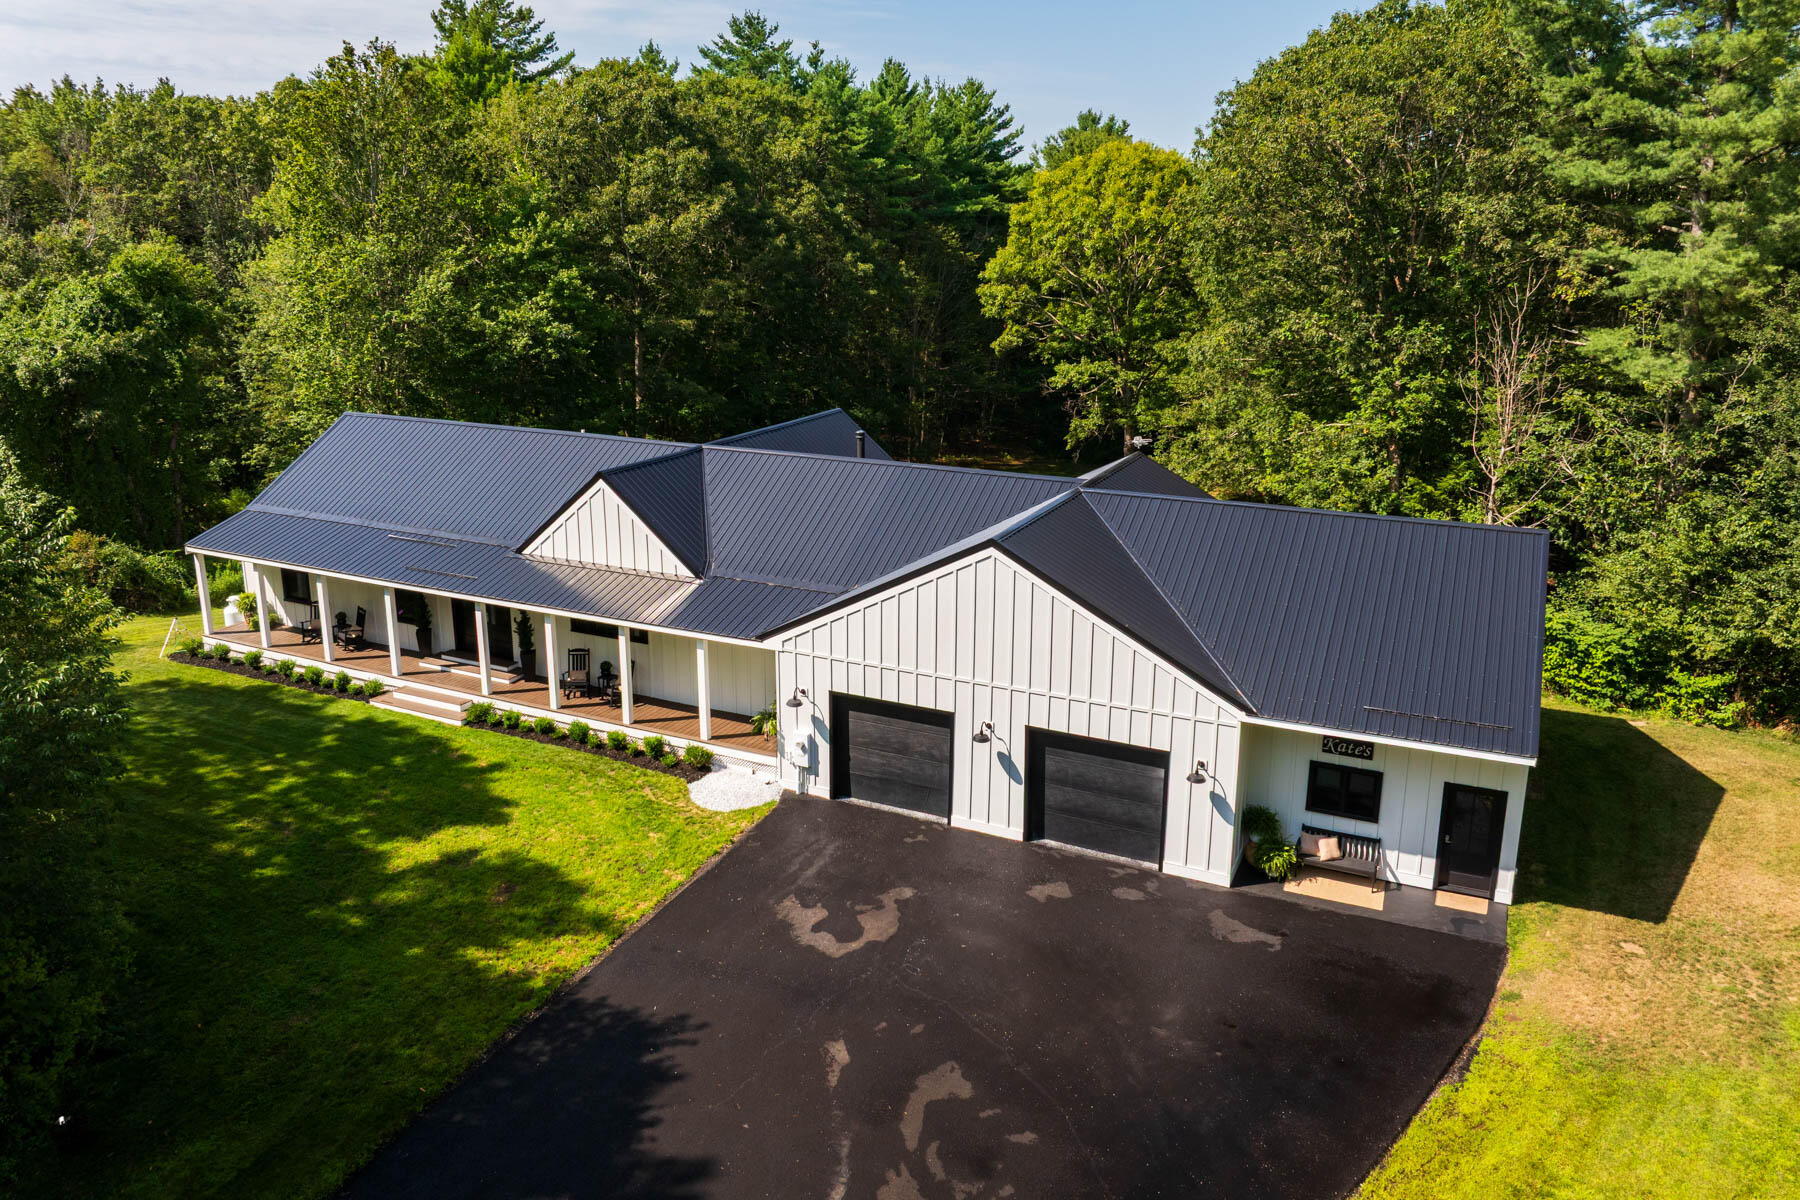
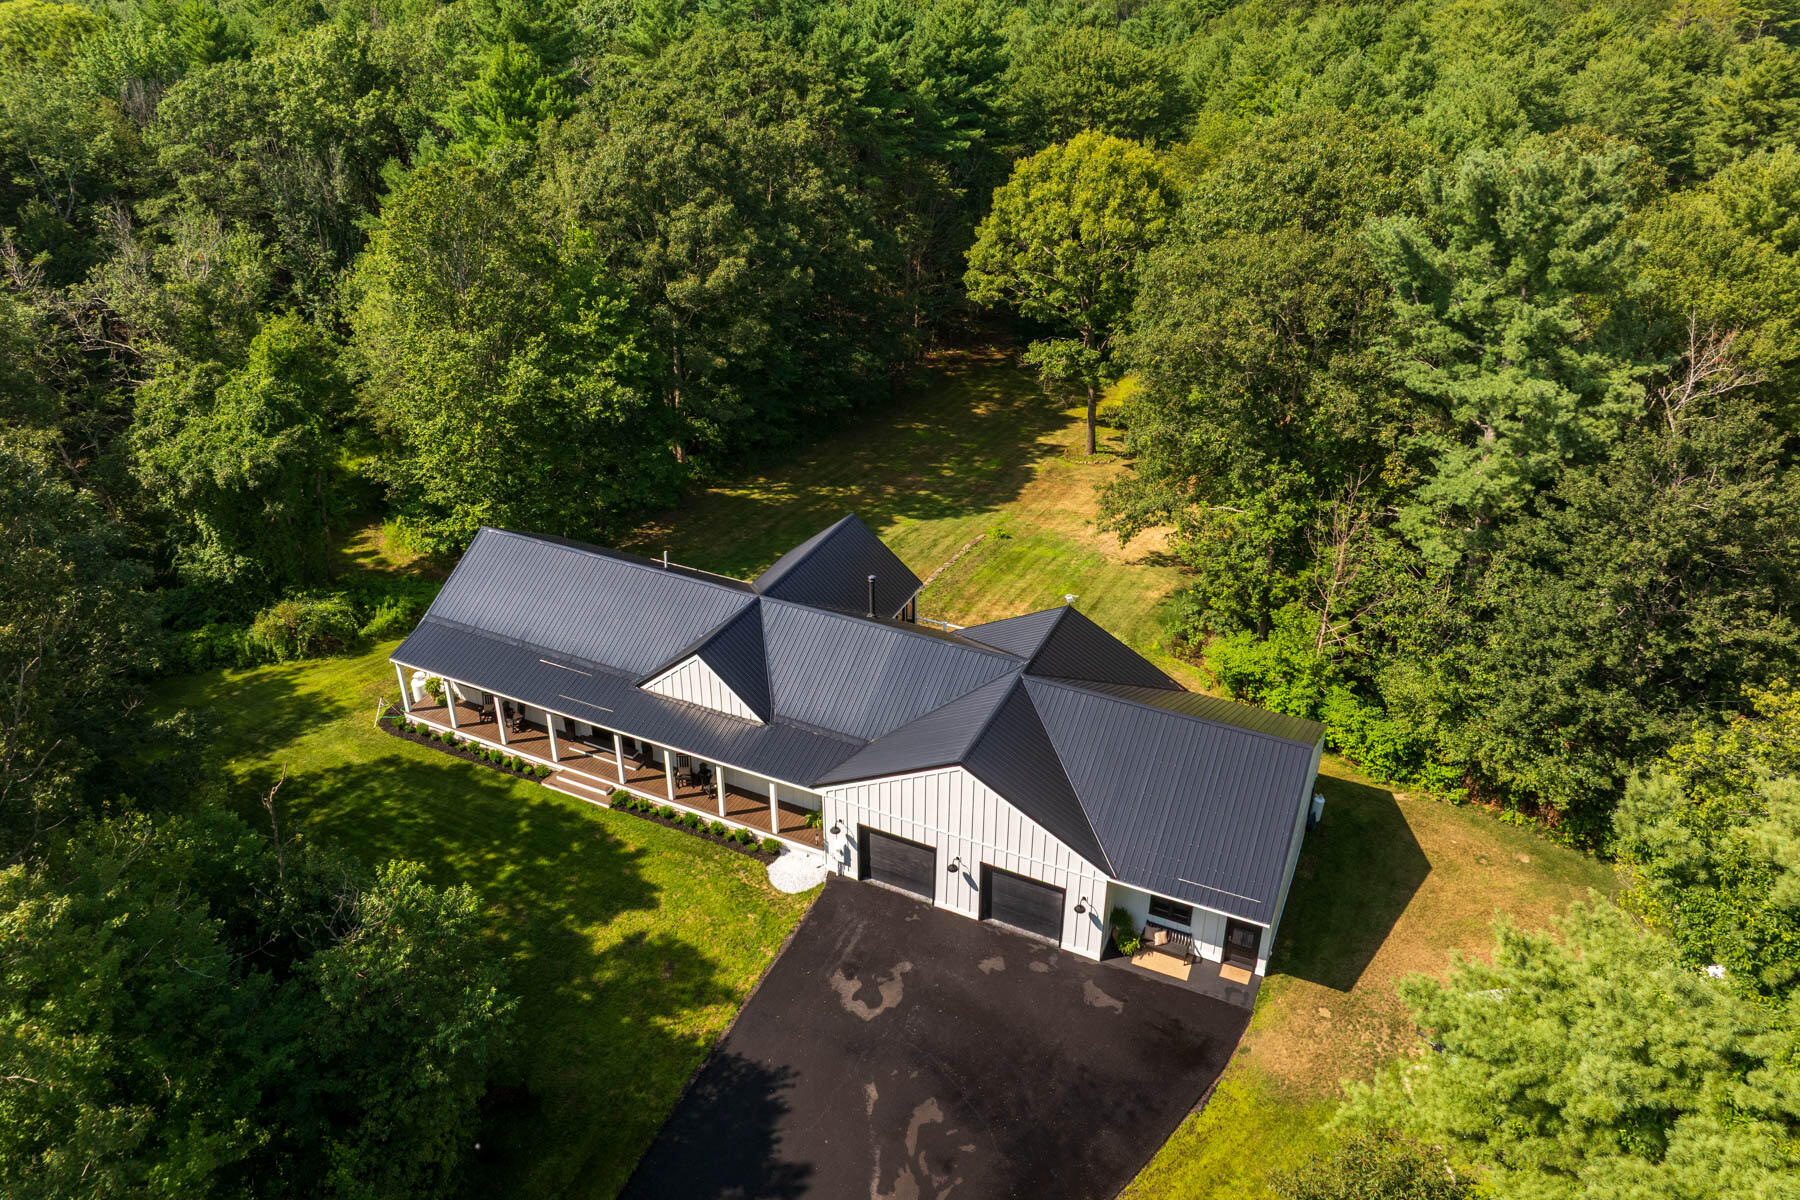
bench: none [93,1010,202,1086] -> present [478,1079,530,1119]

